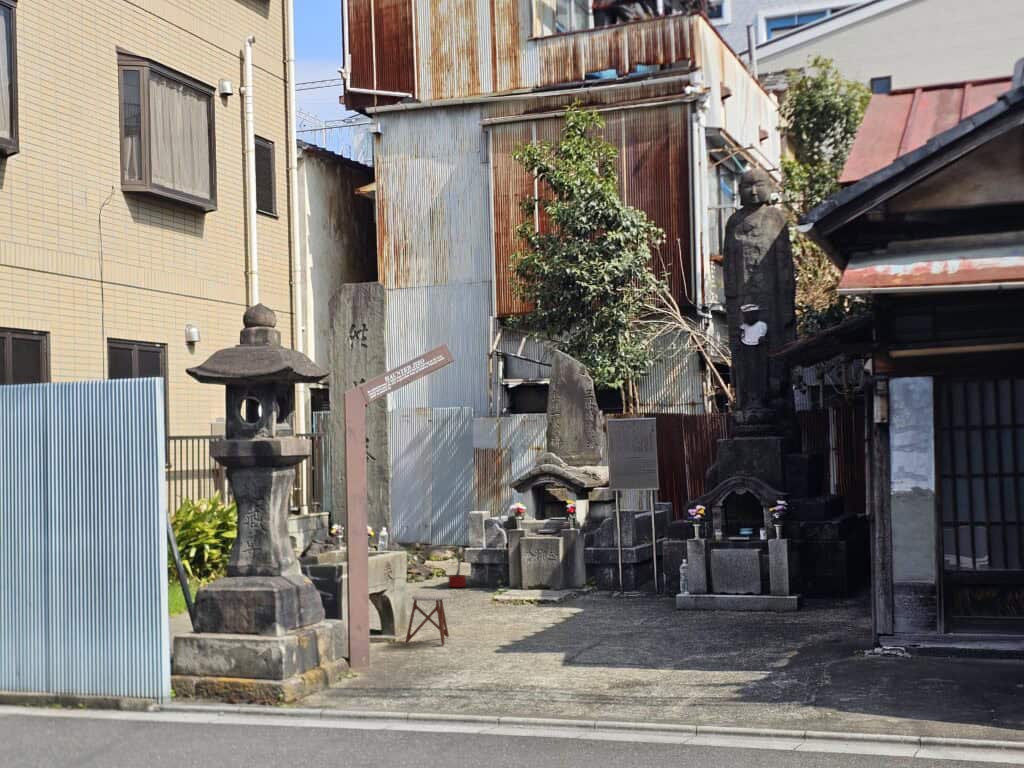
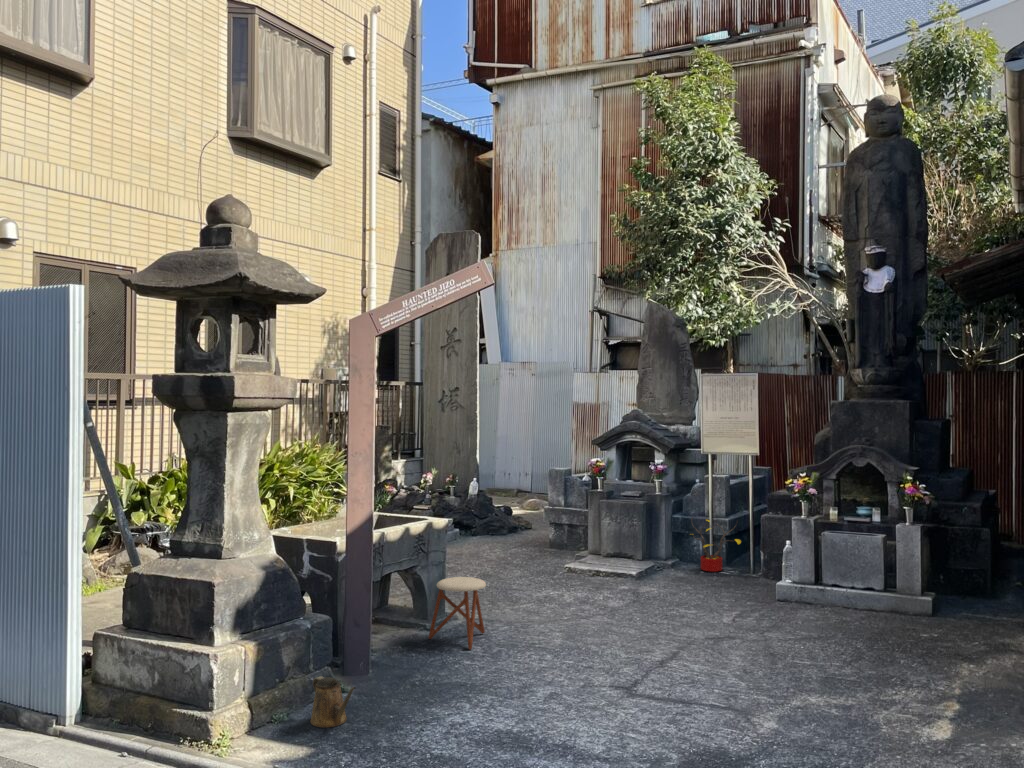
decorative plant: present [449,552,466,587] -> present [694,520,741,572]
watering can: none [351,650,391,683] -> present [310,676,356,727]

